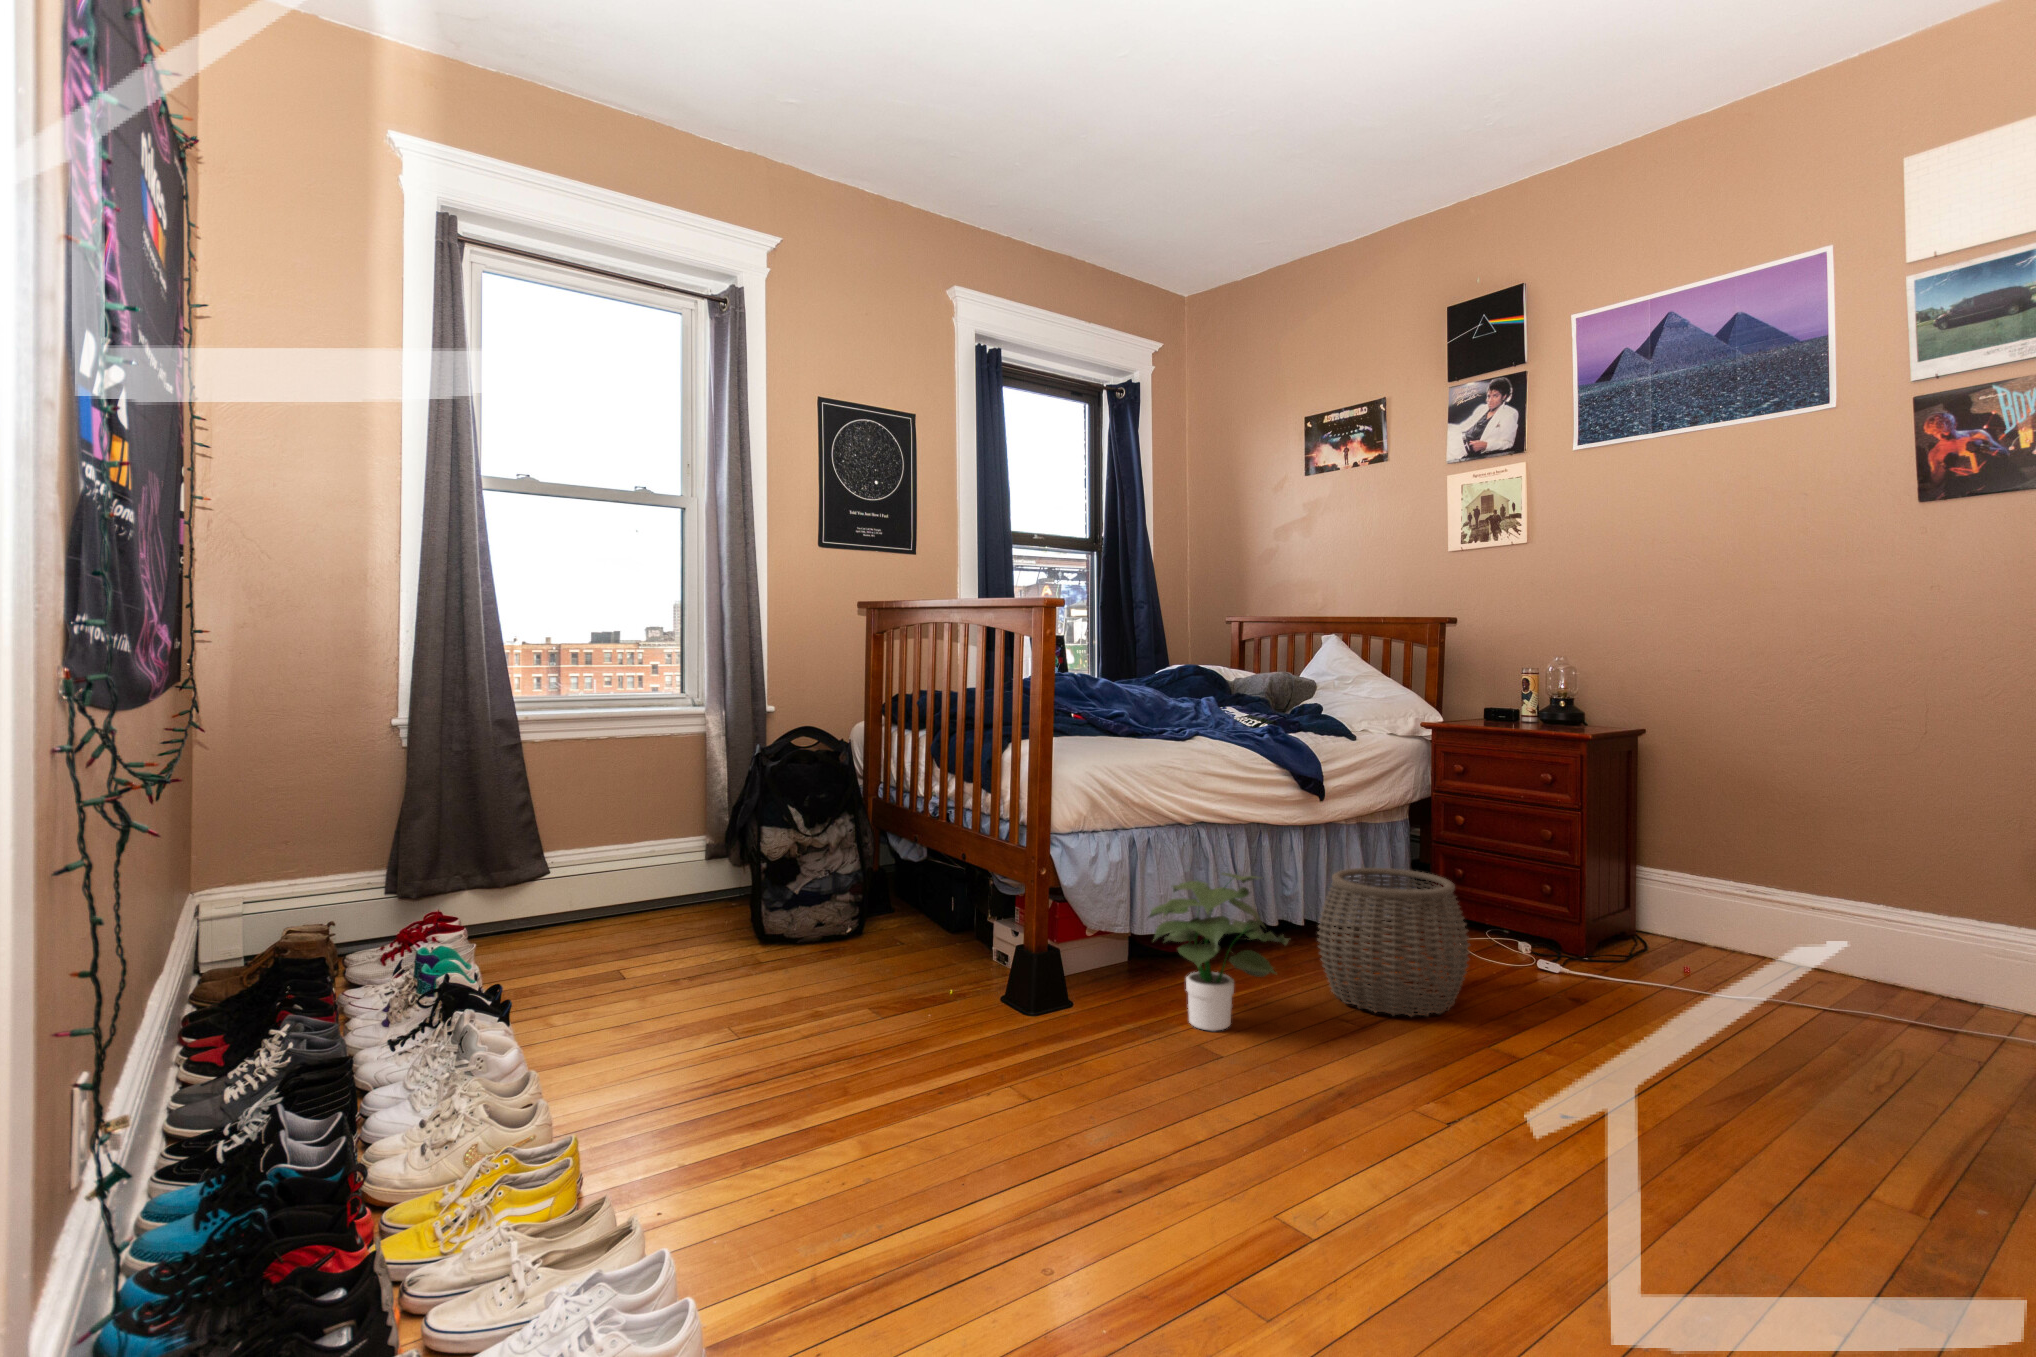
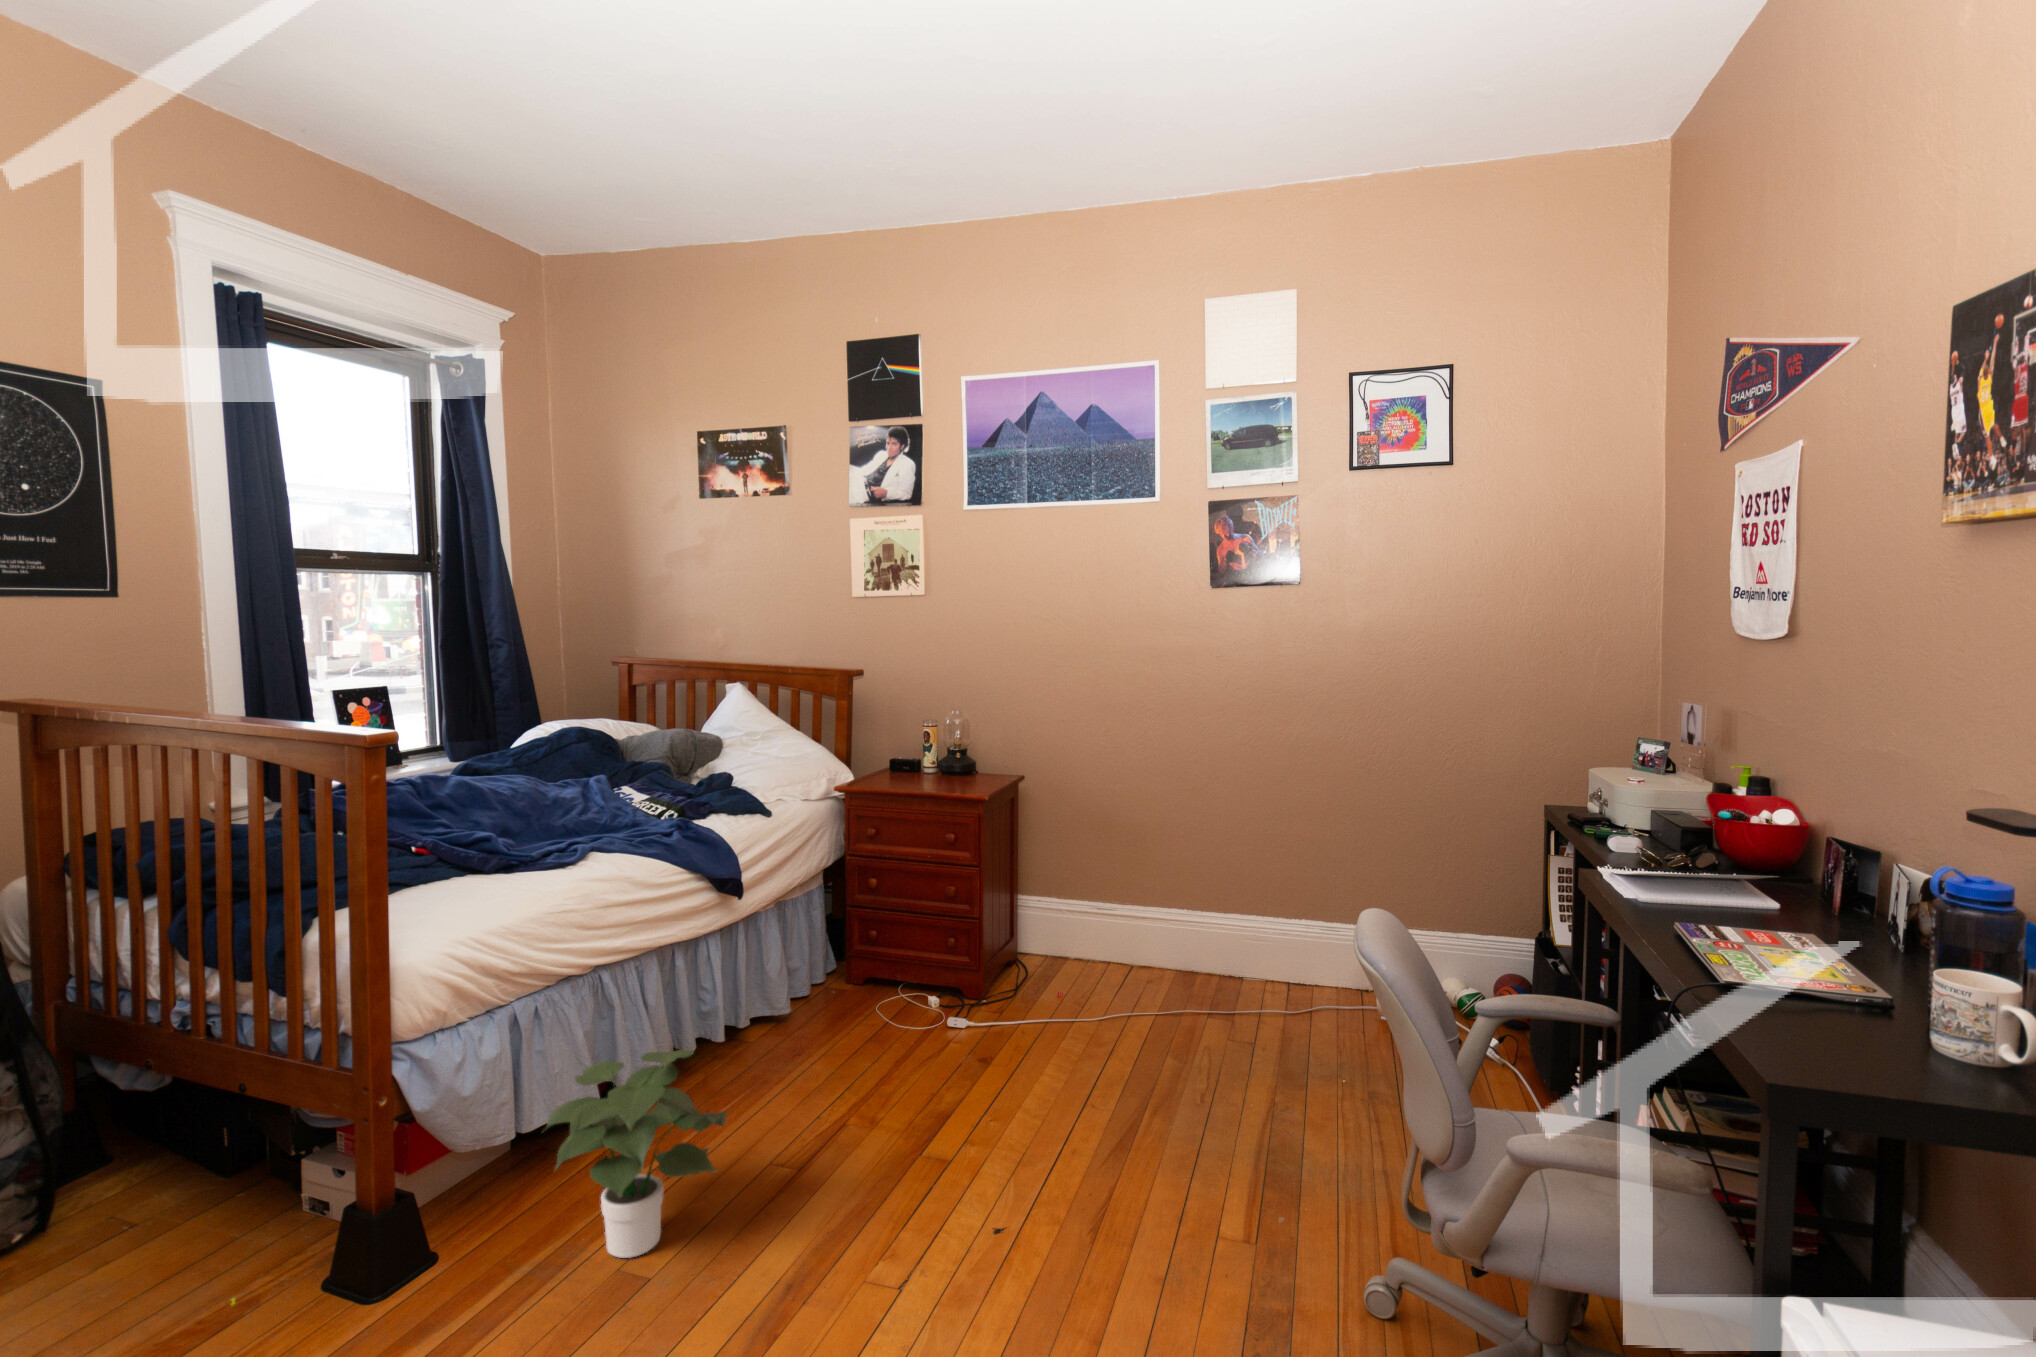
woven basket: present [1318,868,1470,1017] -> none [752,978,907,1157]

